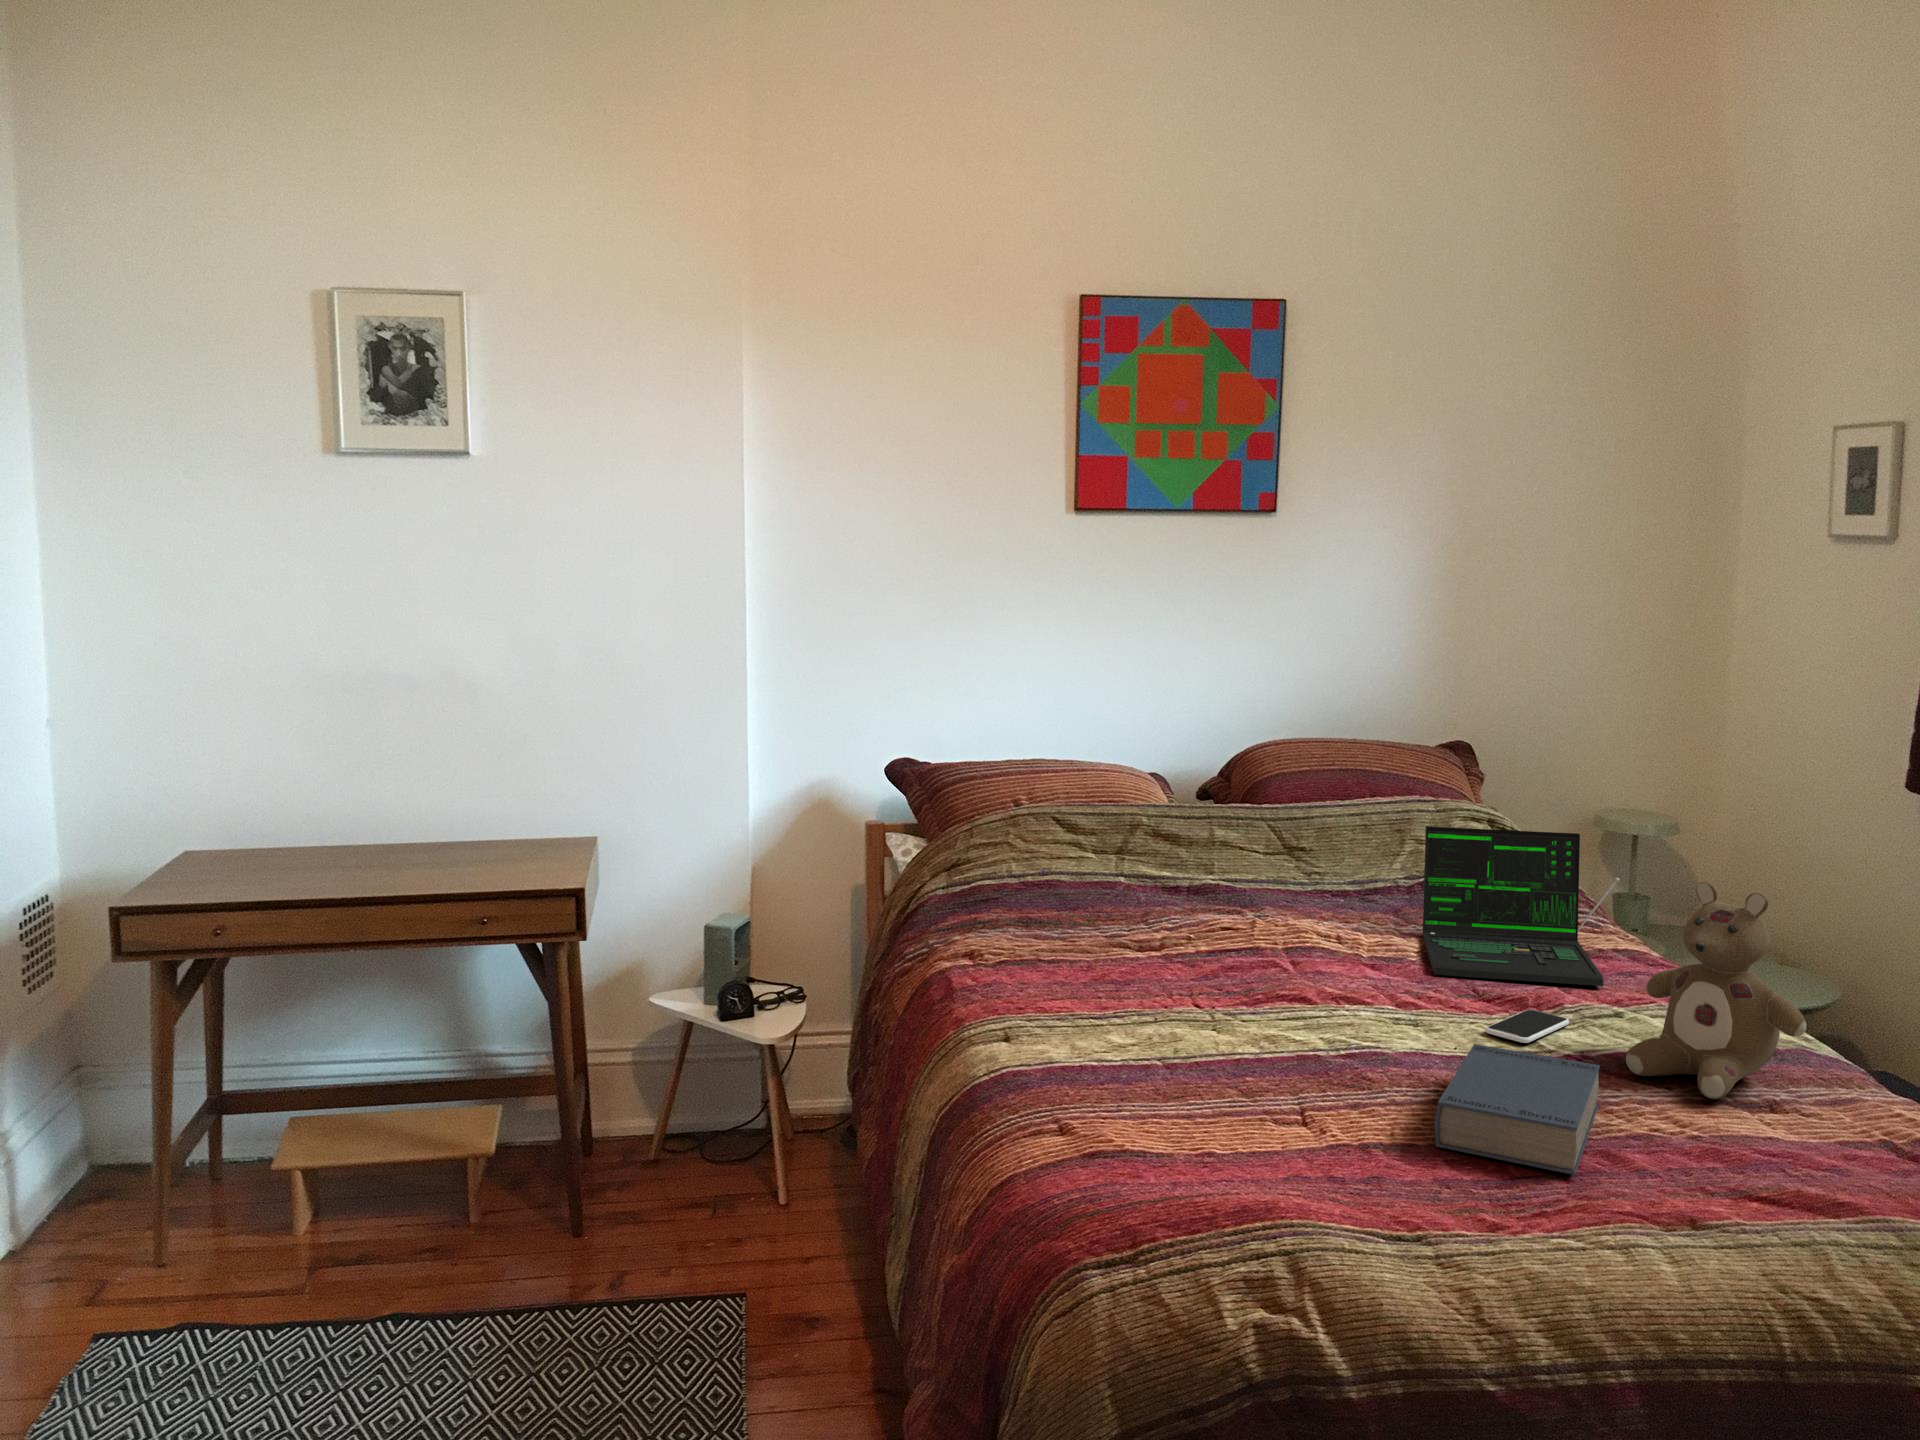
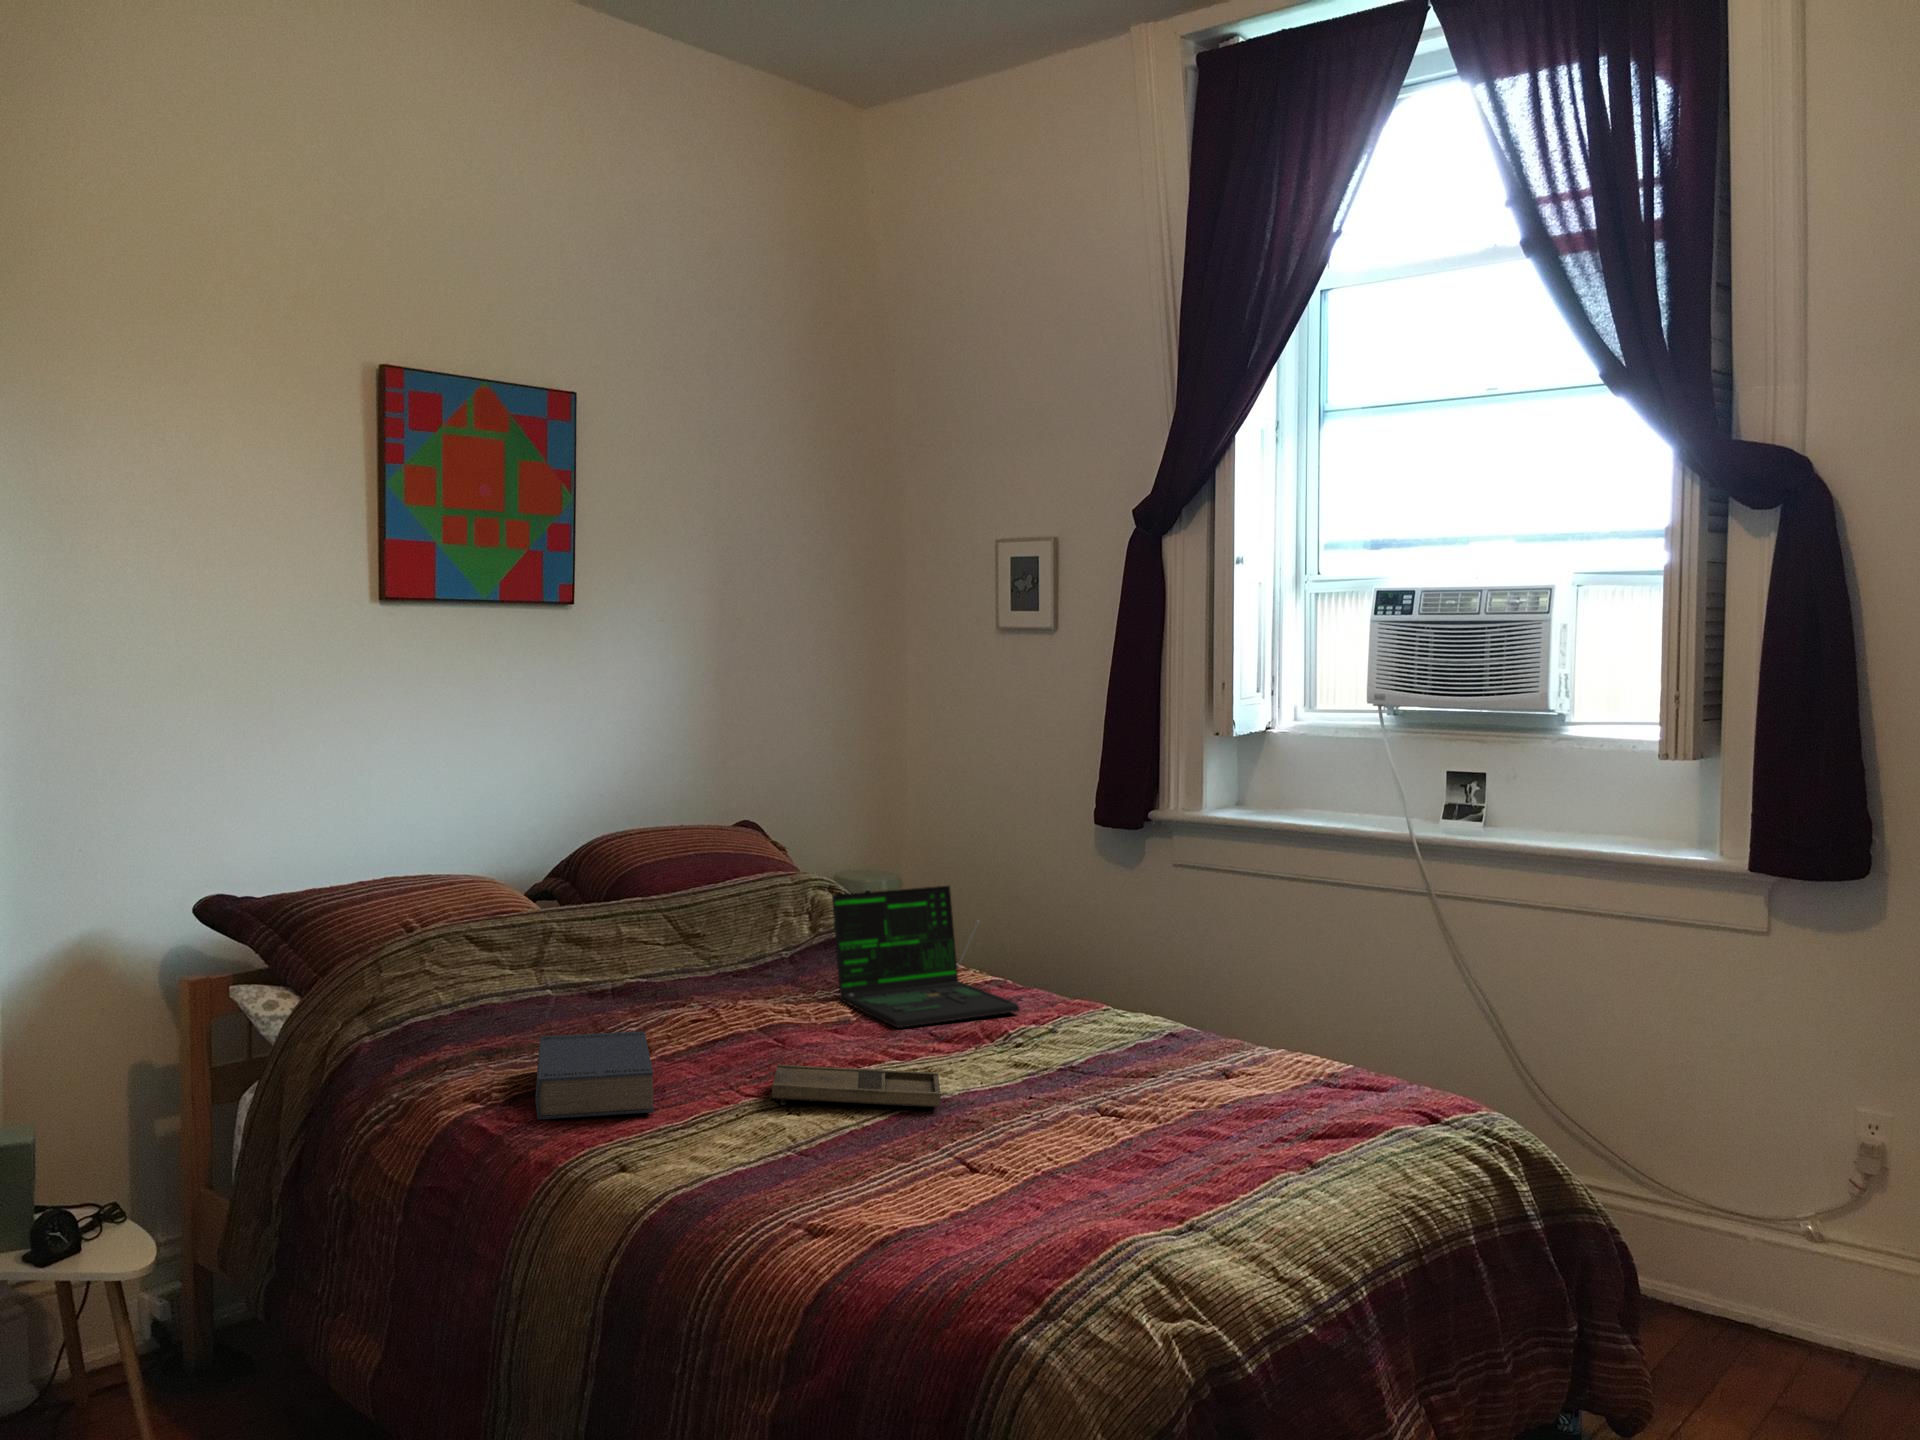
stuffed bear: present [1626,882,1806,1099] -> none [1105,901,1235,1074]
tray: none [1194,980,1378,1055] -> present [772,1065,941,1107]
smartphone: present [1485,1010,1569,1043] -> none [999,1039,1040,1065]
book: present [1434,1044,1600,1175] -> present [535,1031,654,1120]

